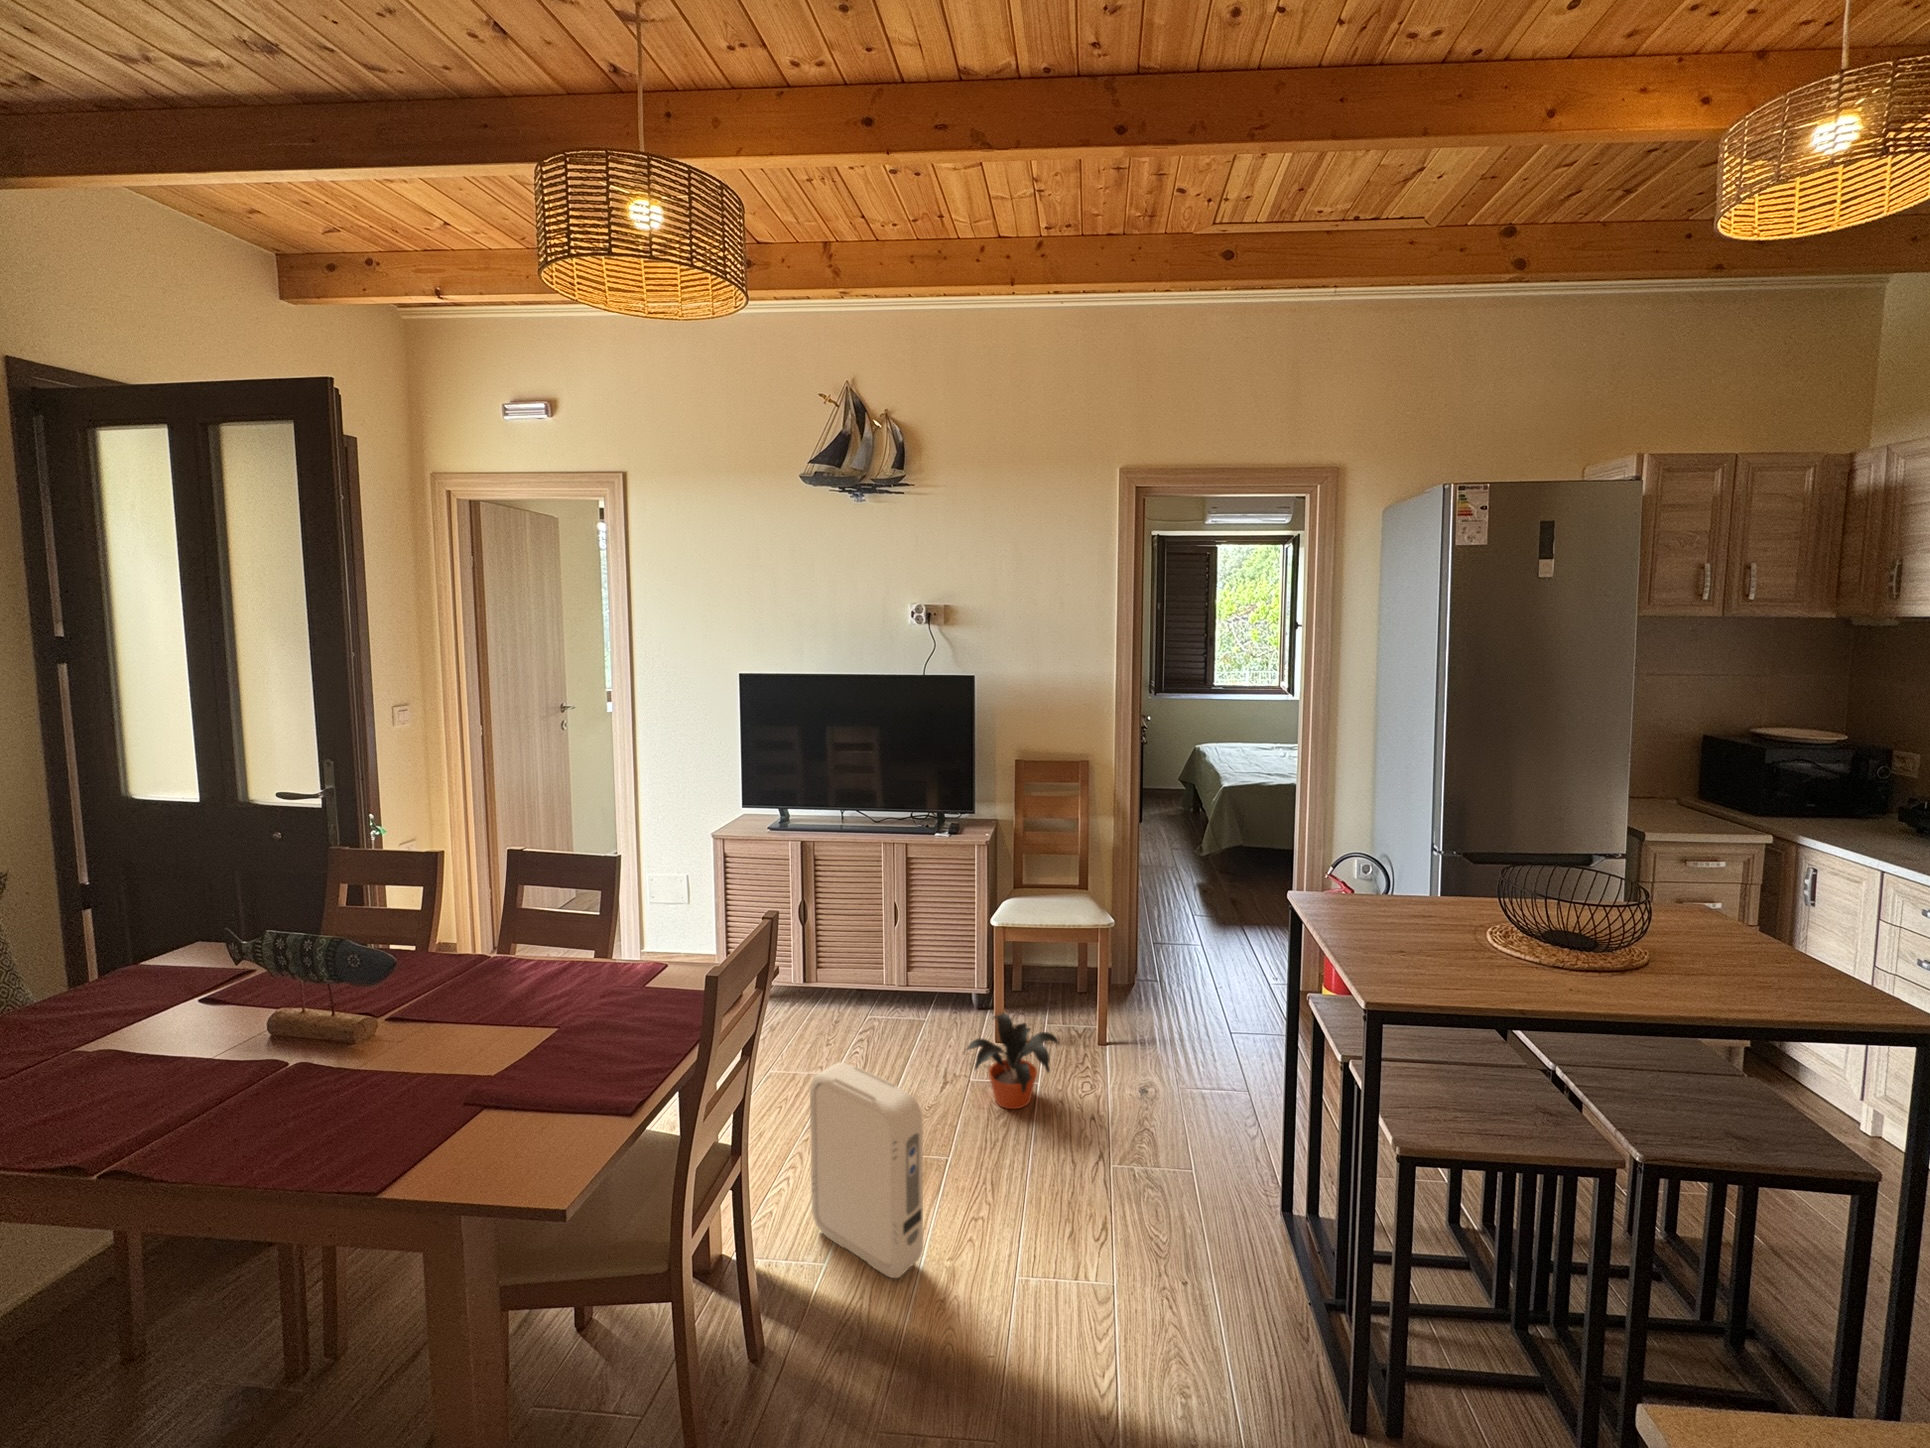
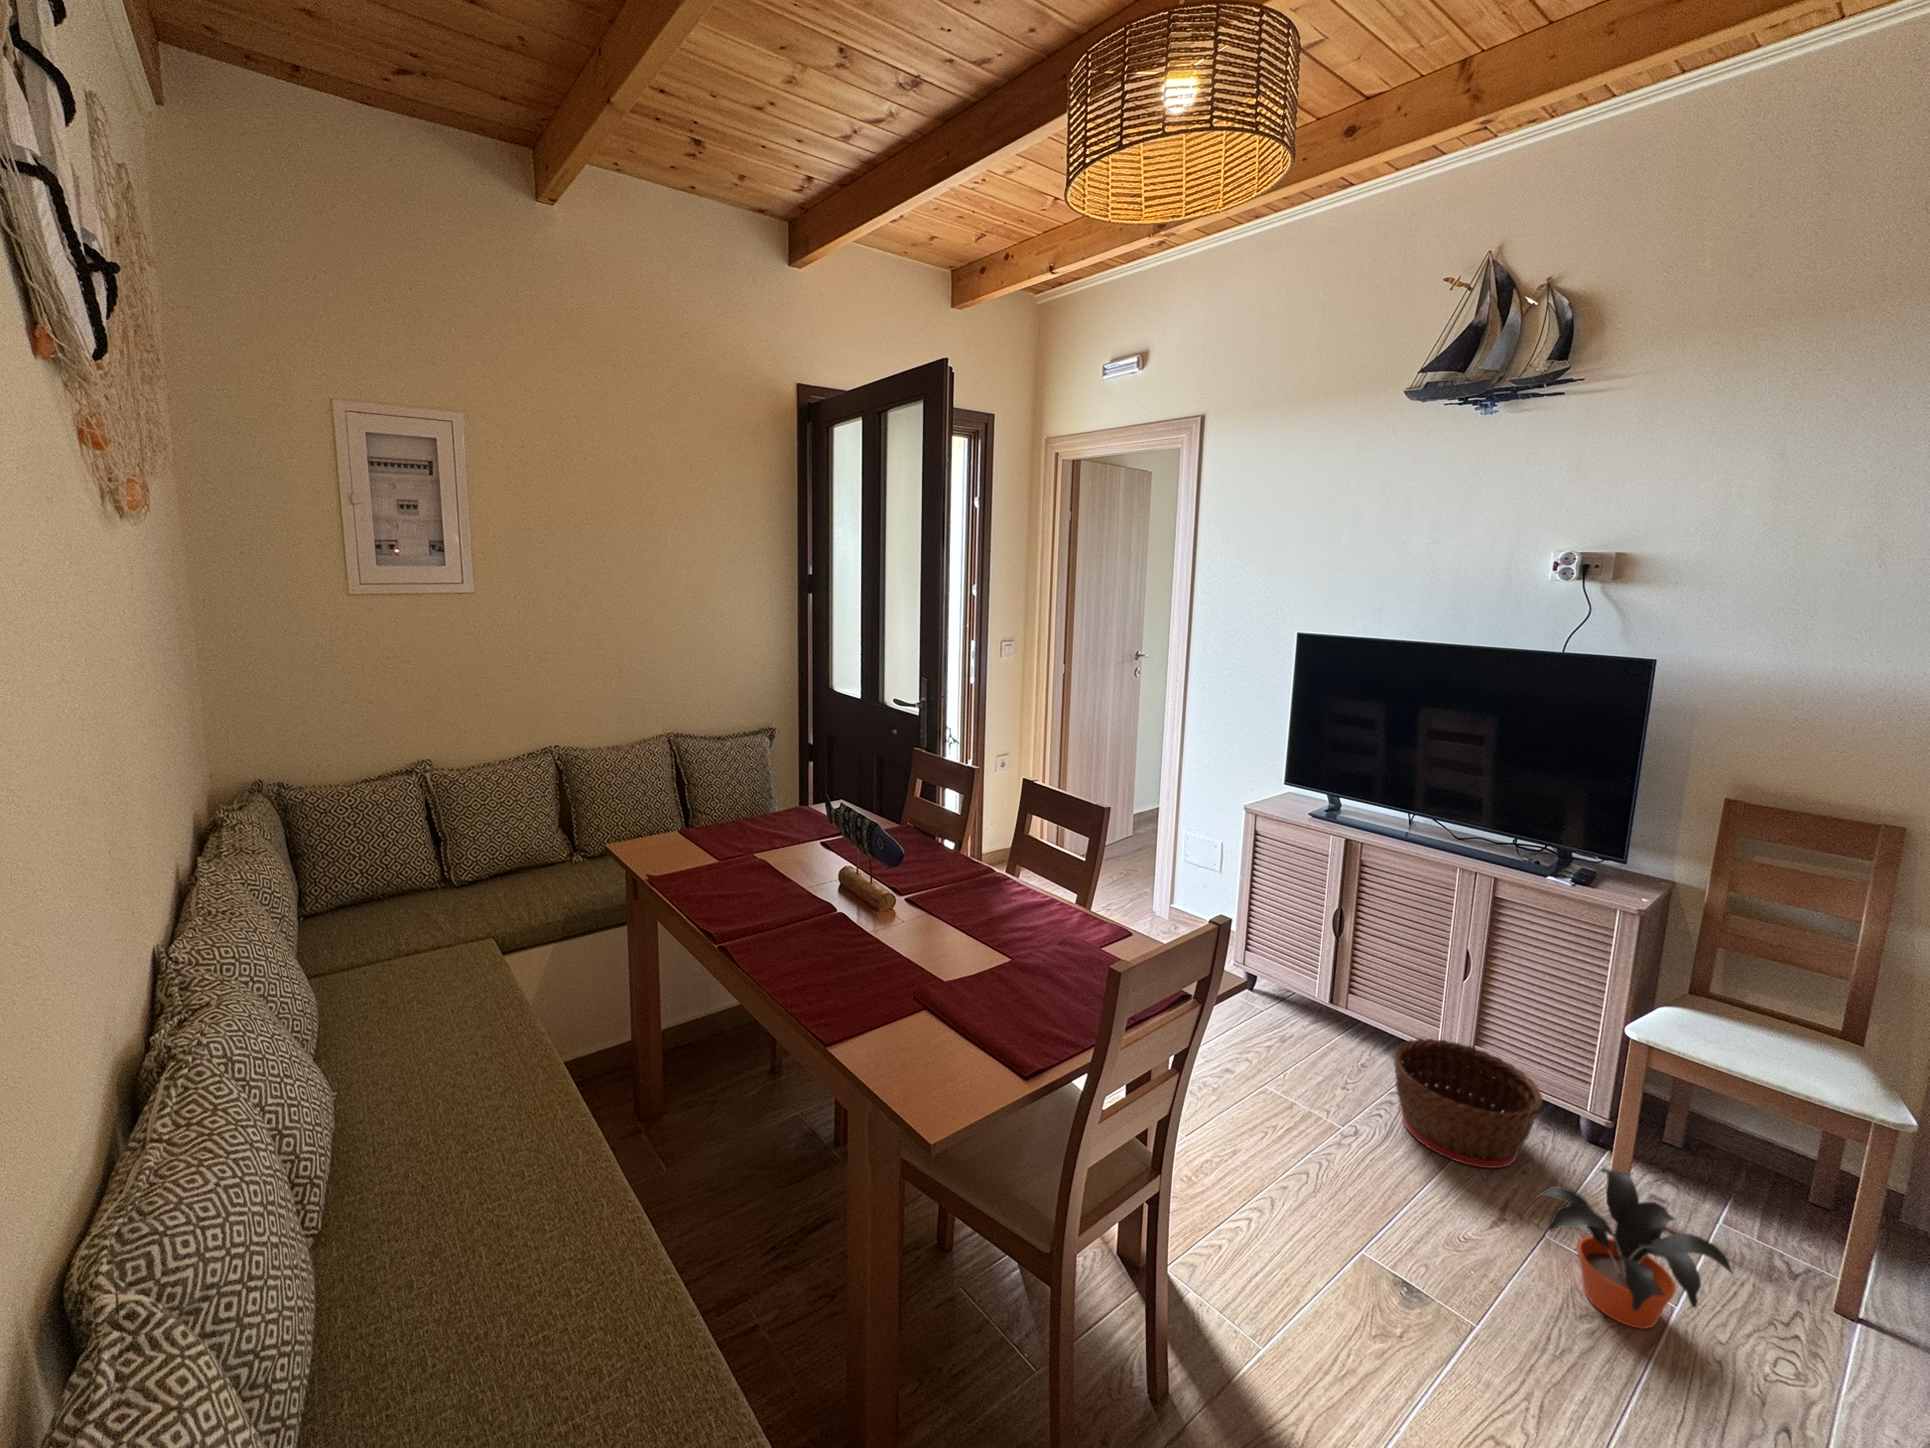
basket: none [860,974,954,1061] -> present [1394,1039,1542,1168]
air purifier: present [810,1062,923,1278] -> none [1264,1124,1419,1439]

